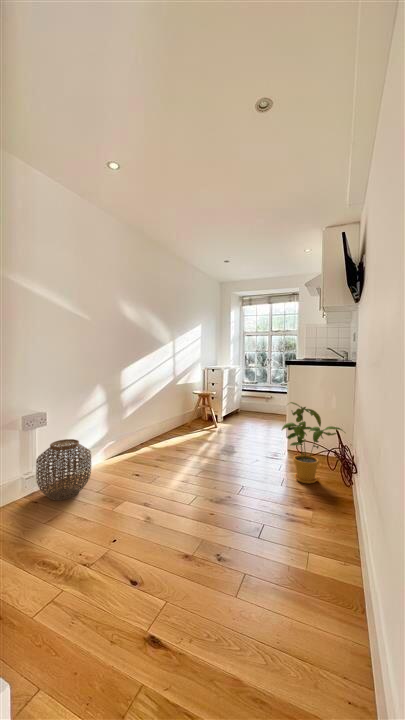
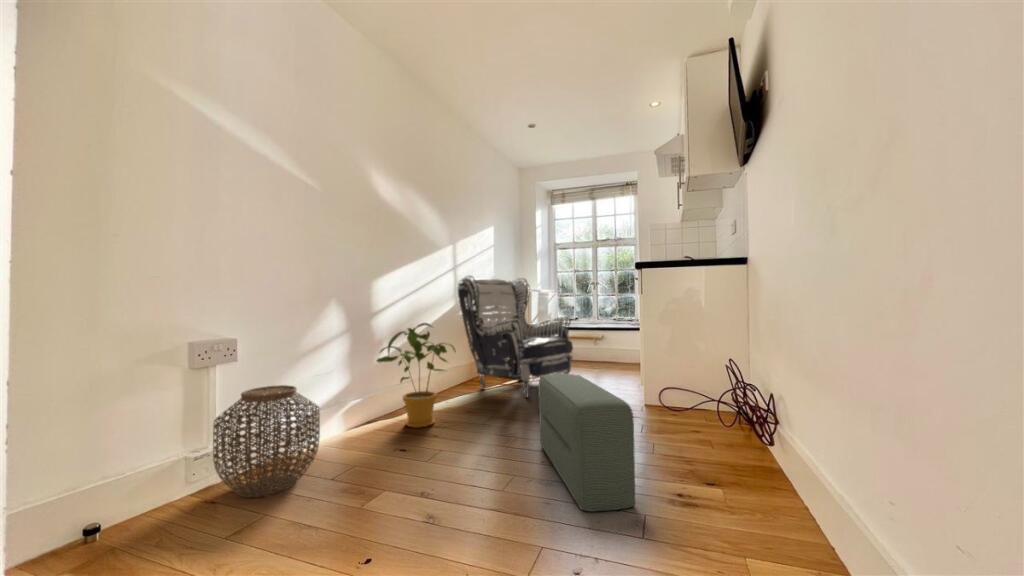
armchair: none [175,361,247,441] -> present [457,276,573,398]
house plant: present [282,402,343,484] -> present [377,323,456,428]
pouf: none [216,436,260,520] -> present [538,374,635,511]

